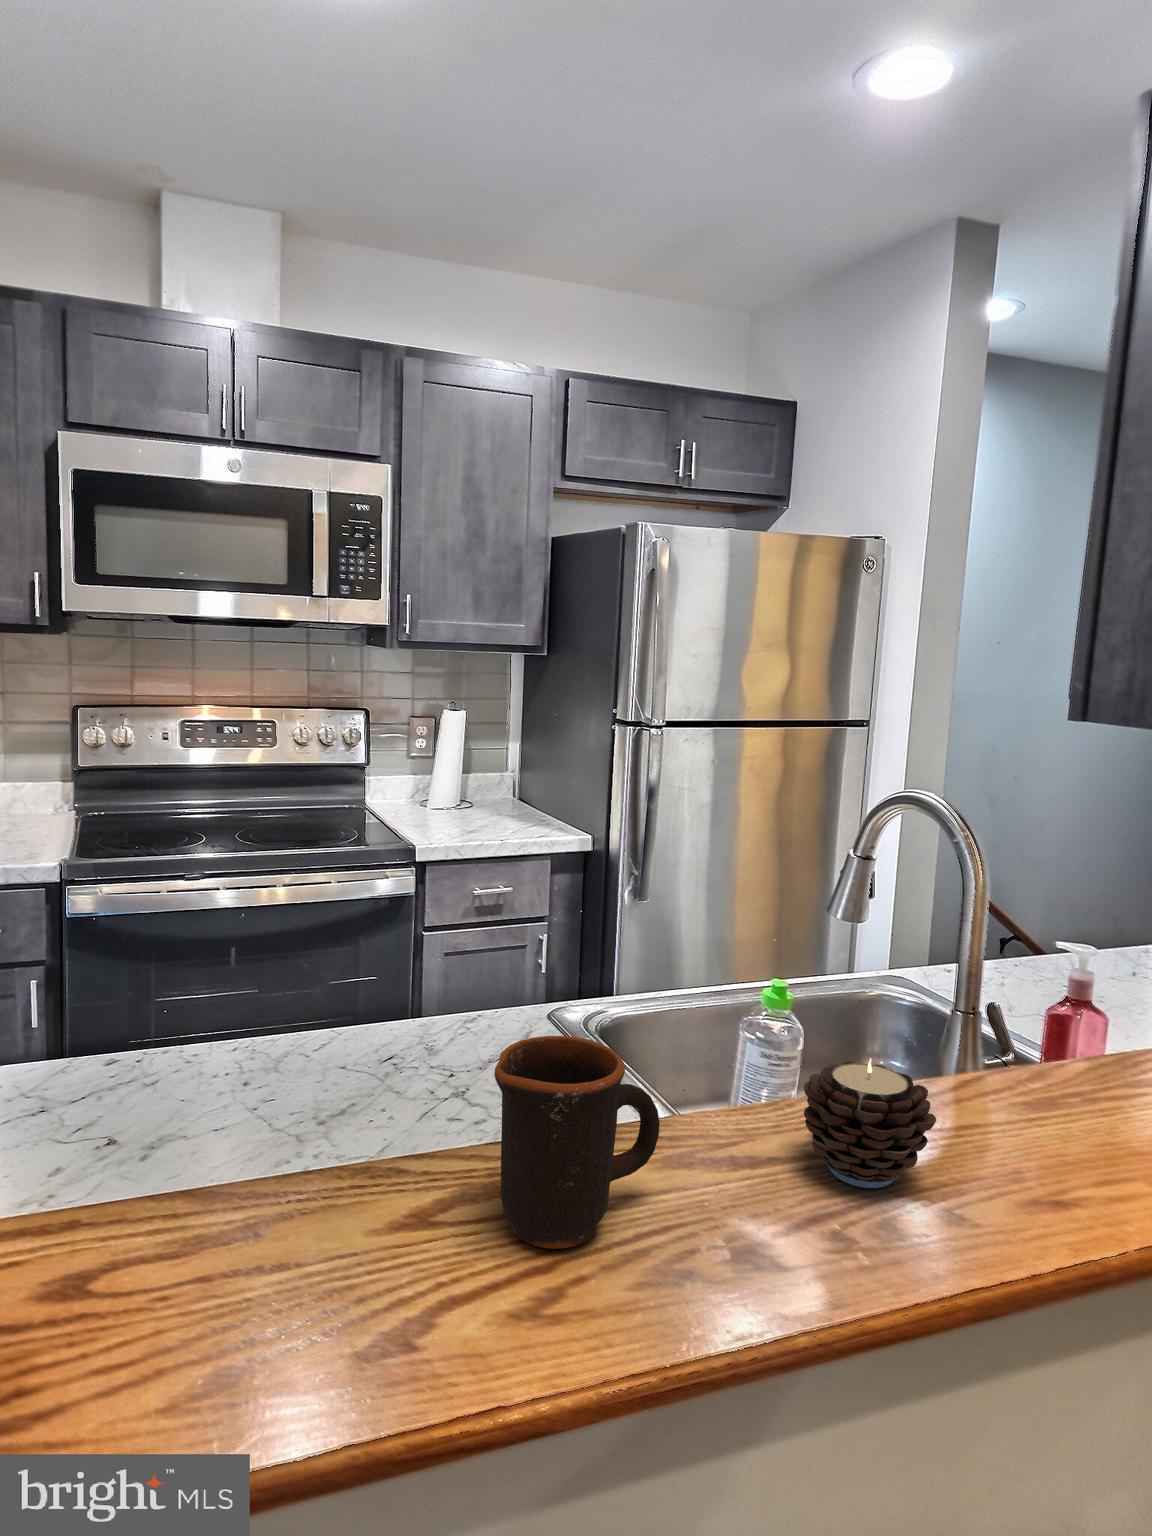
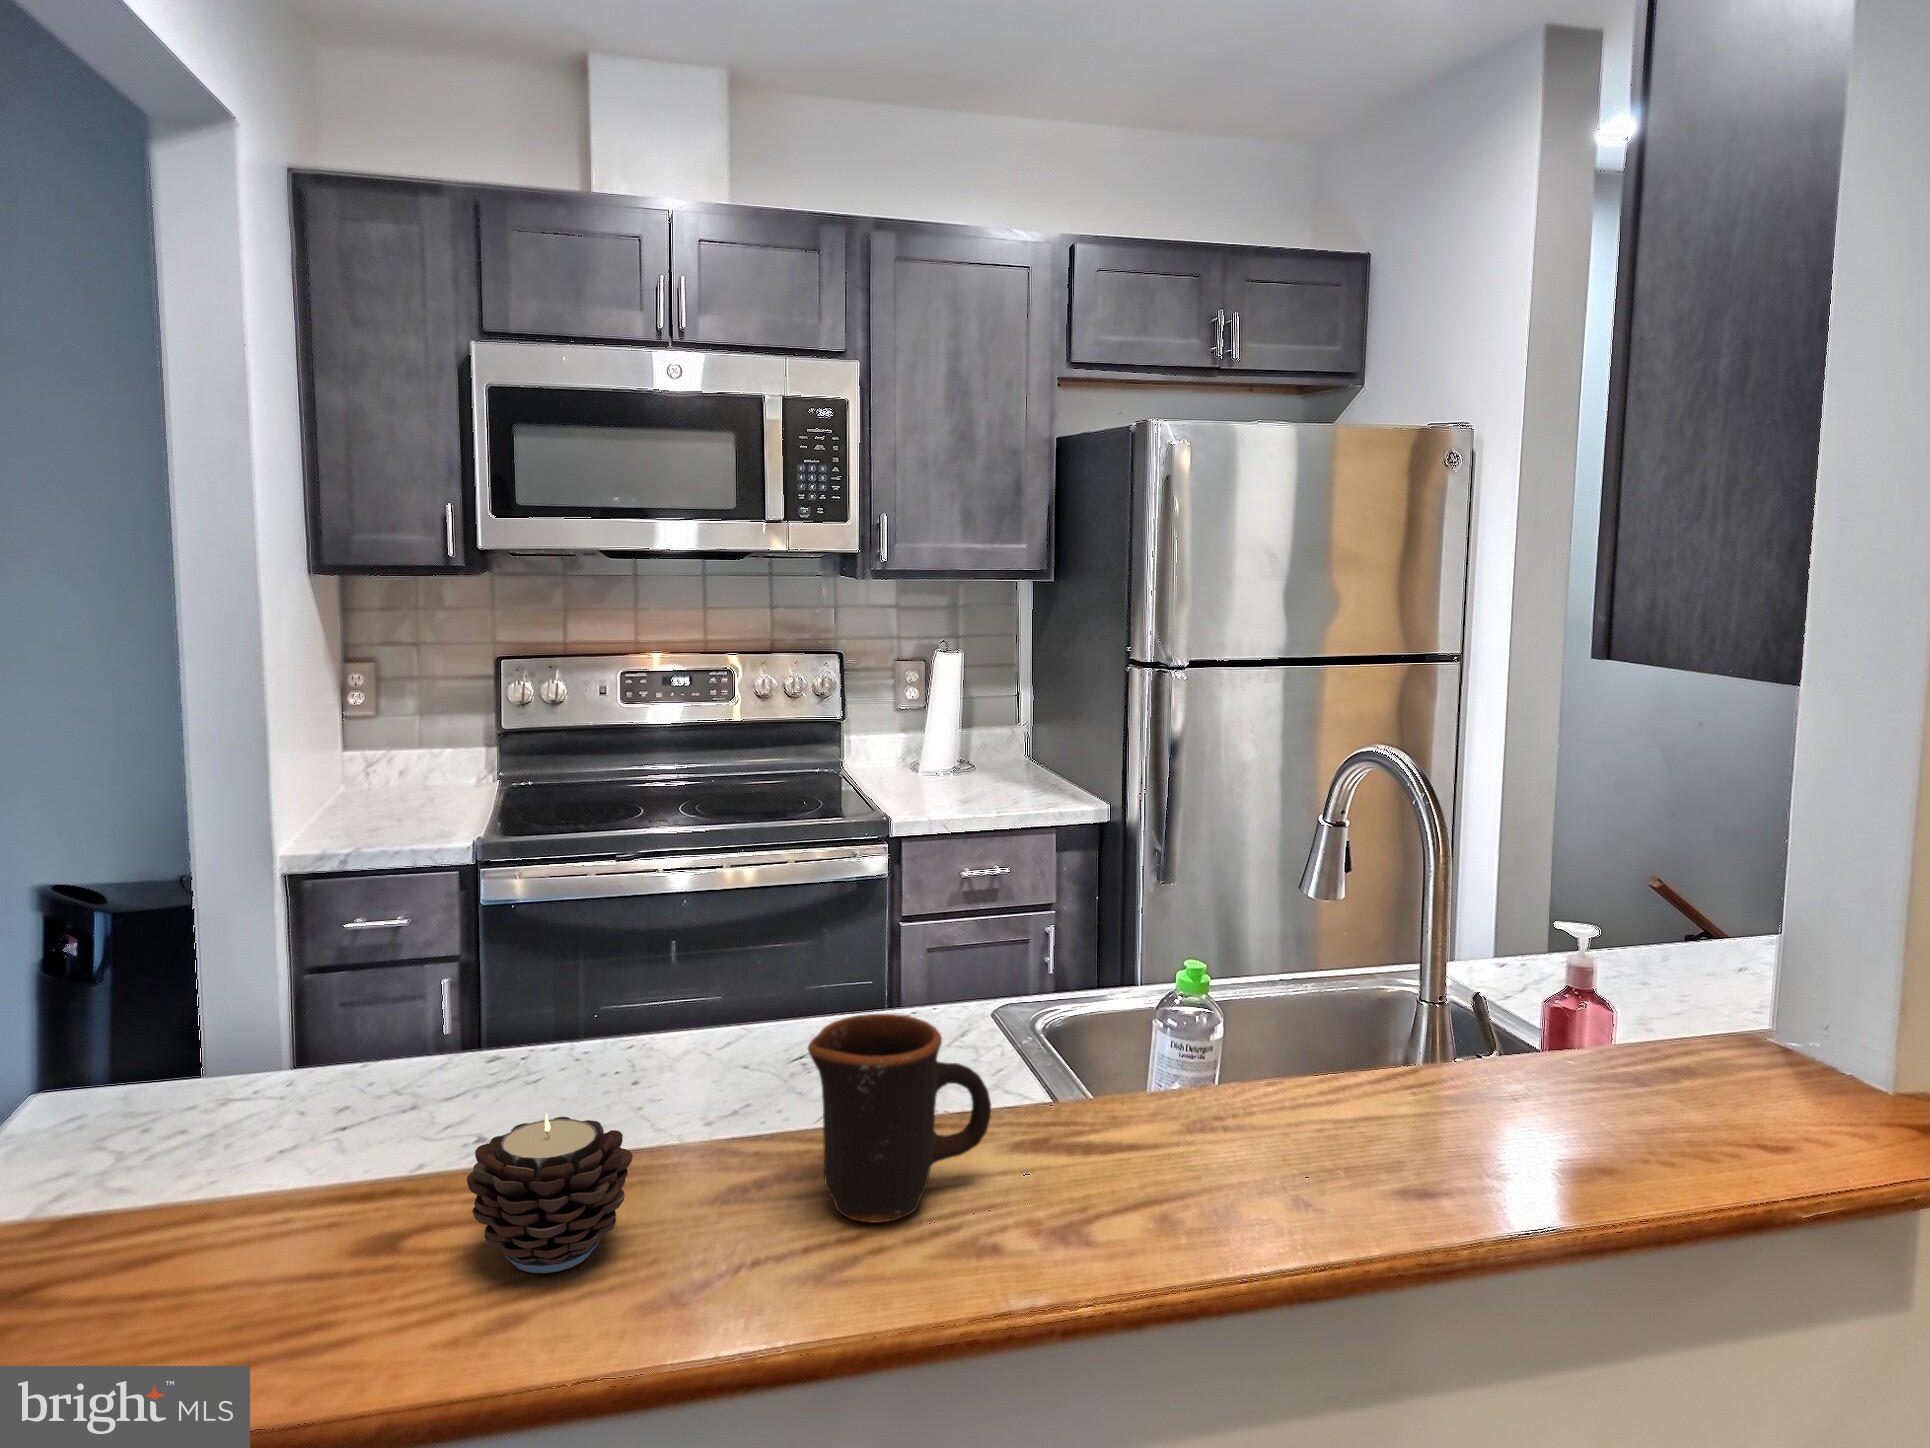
candle: present [804,1058,936,1188] -> present [467,1113,633,1273]

